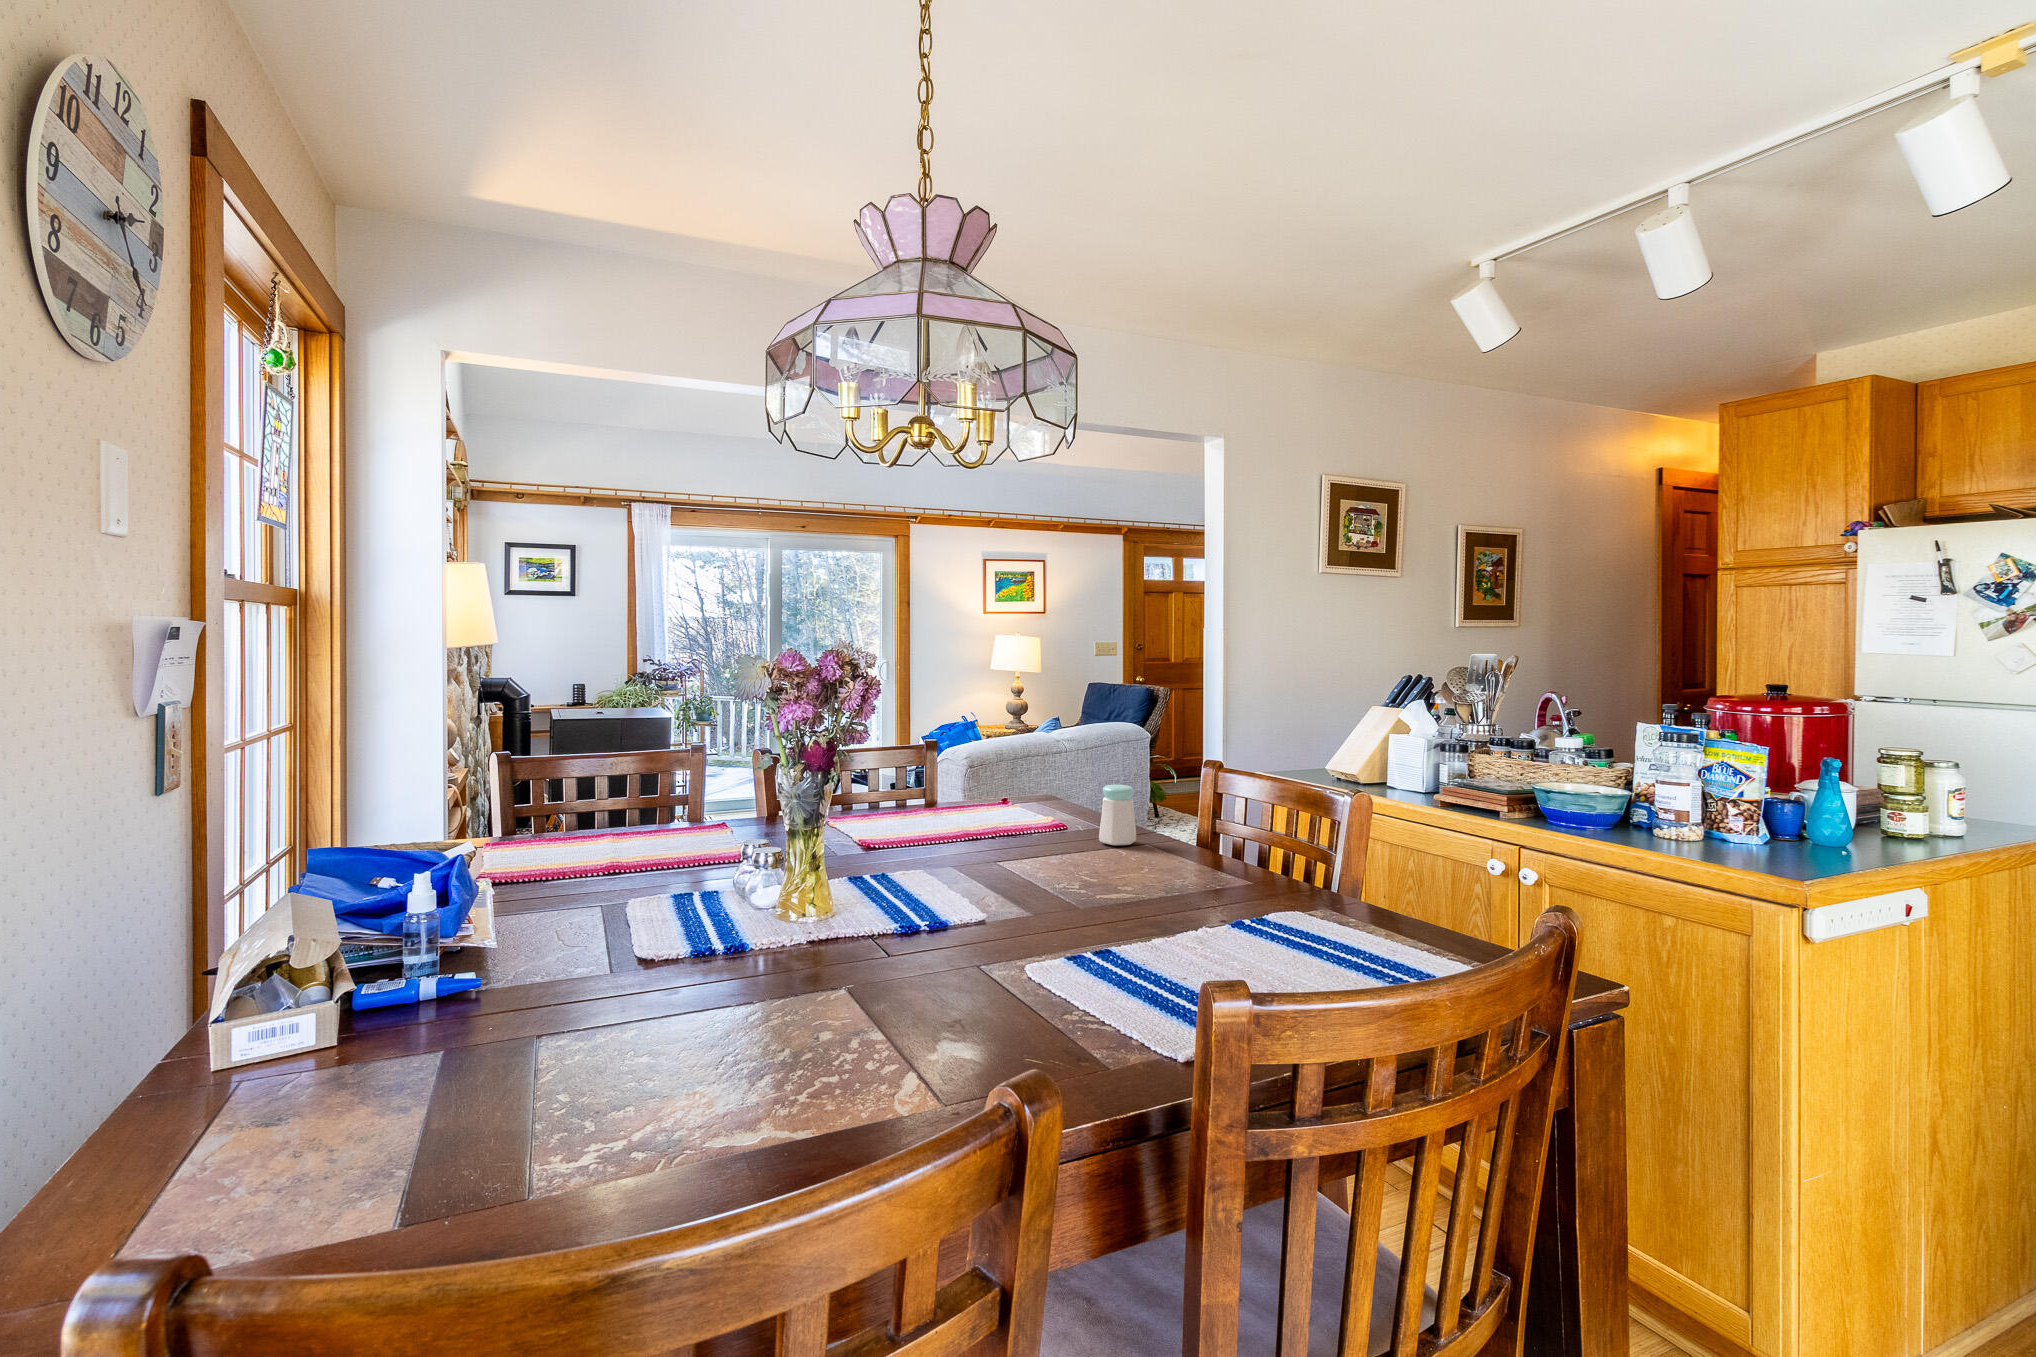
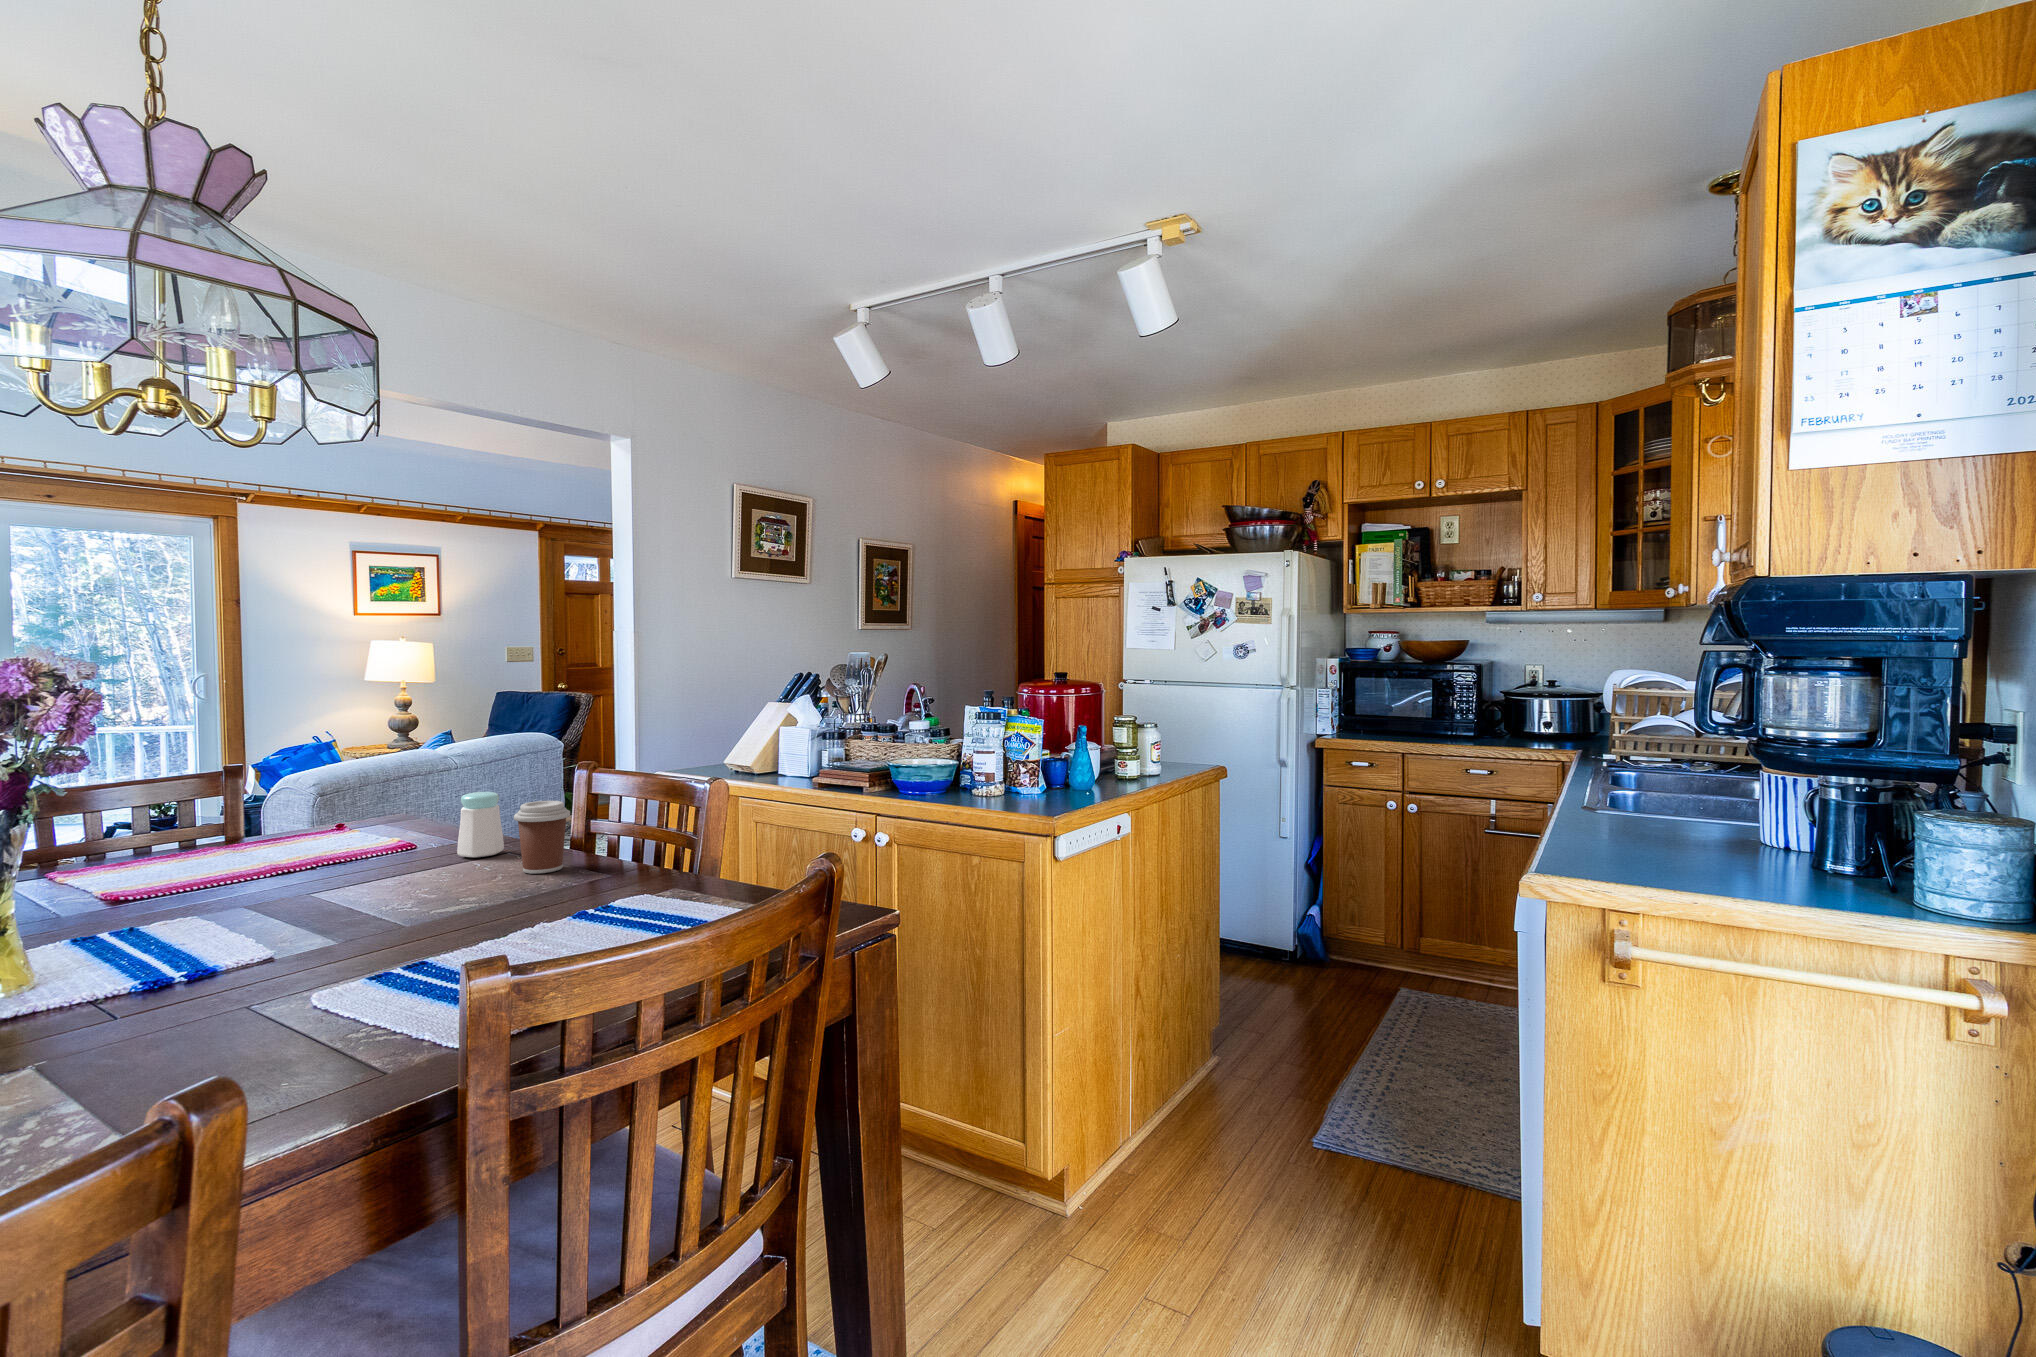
coffee cup: none [1152,799,1201,870] -> present [514,801,570,874]

